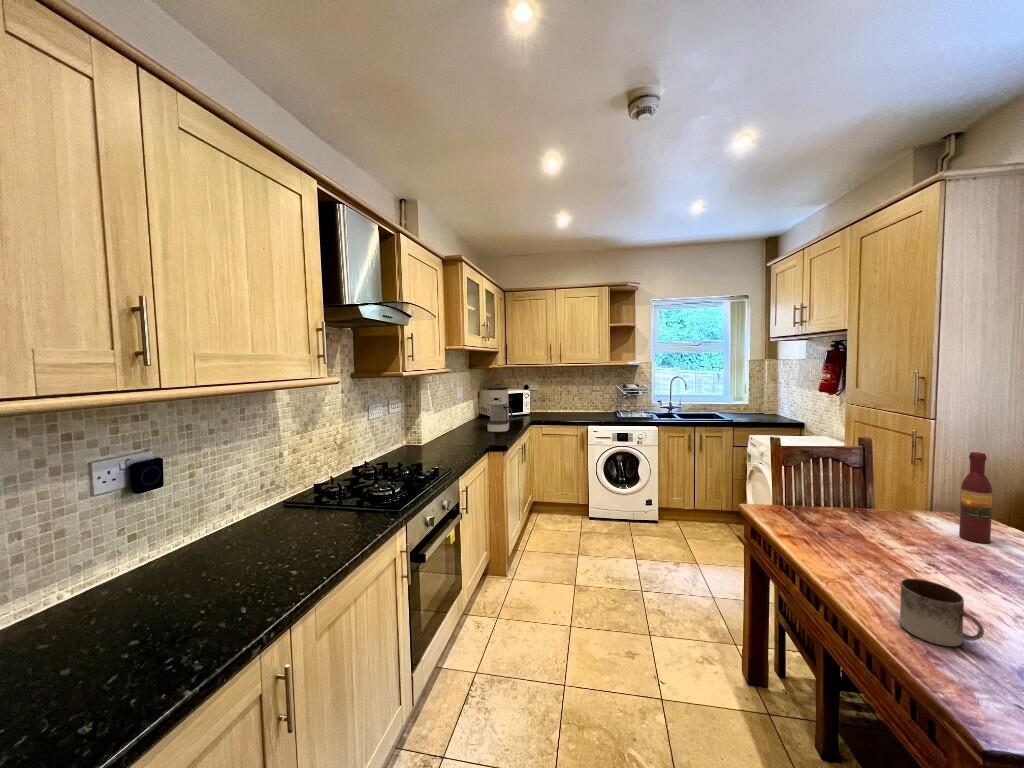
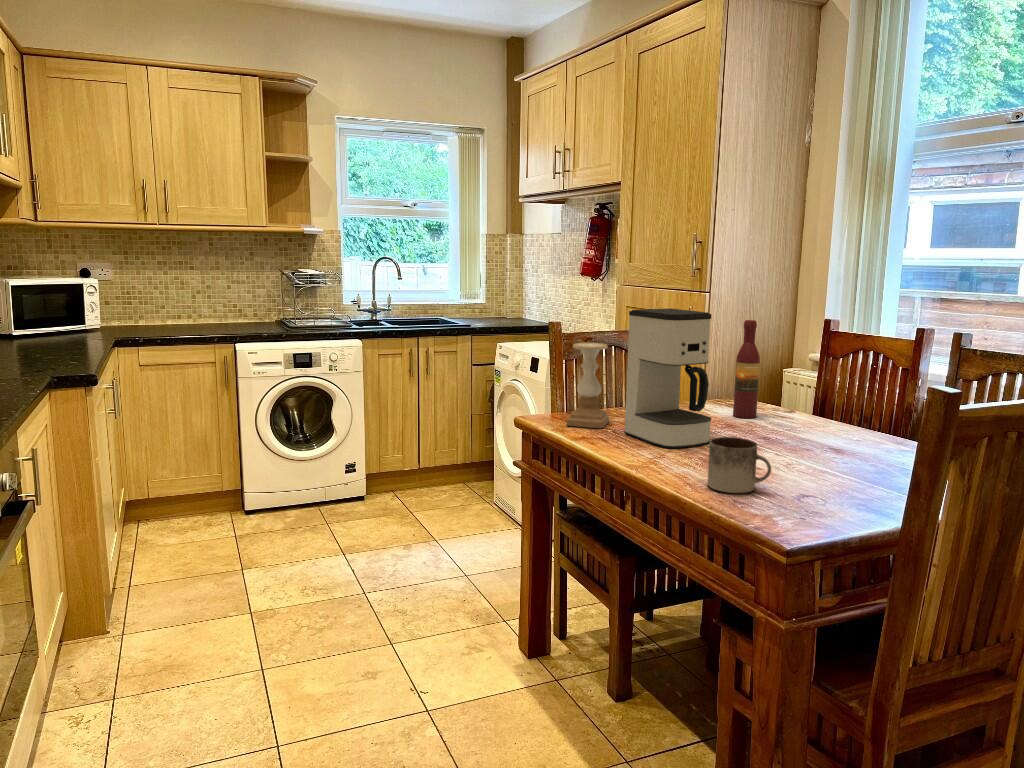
coffee maker: present [487,387,512,432] -> present [624,308,711,448]
candle holder: none [776,458,817,528] -> present [567,343,609,428]

